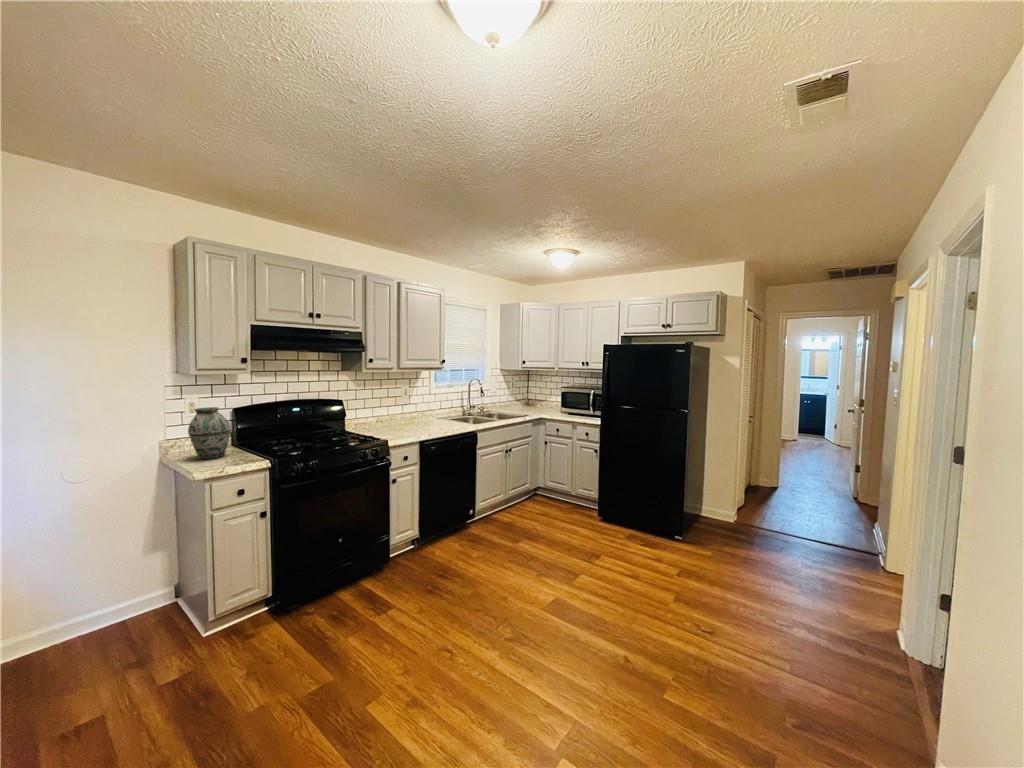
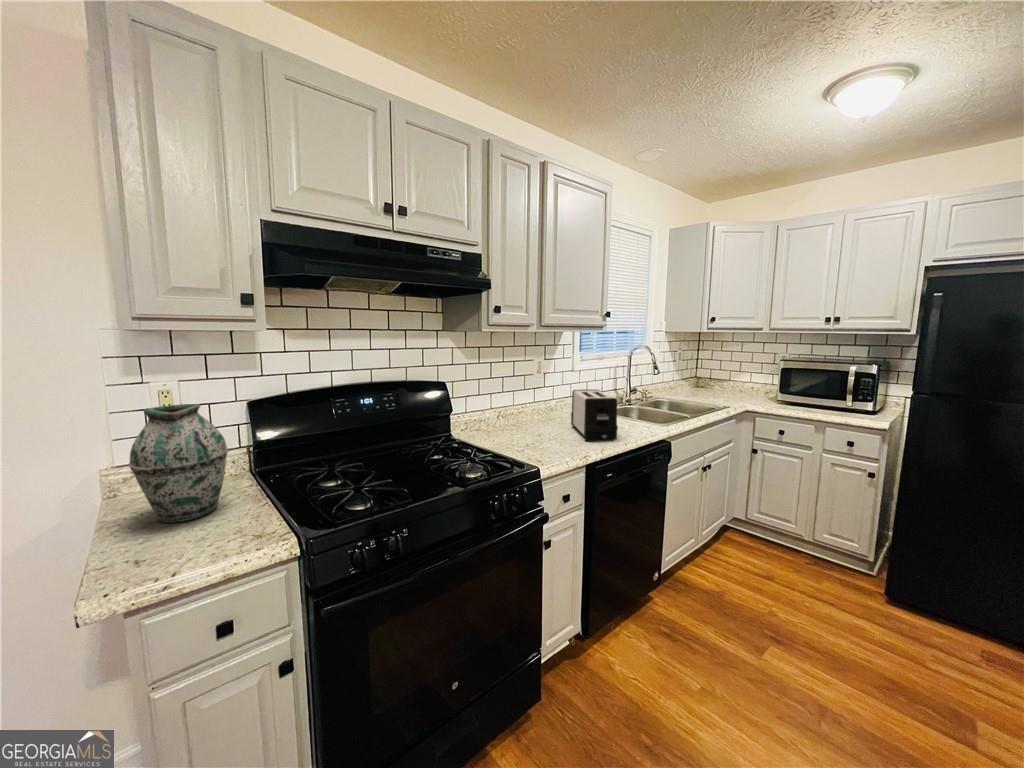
toaster: none [421,405,440,432] -> present [571,390,618,441]

